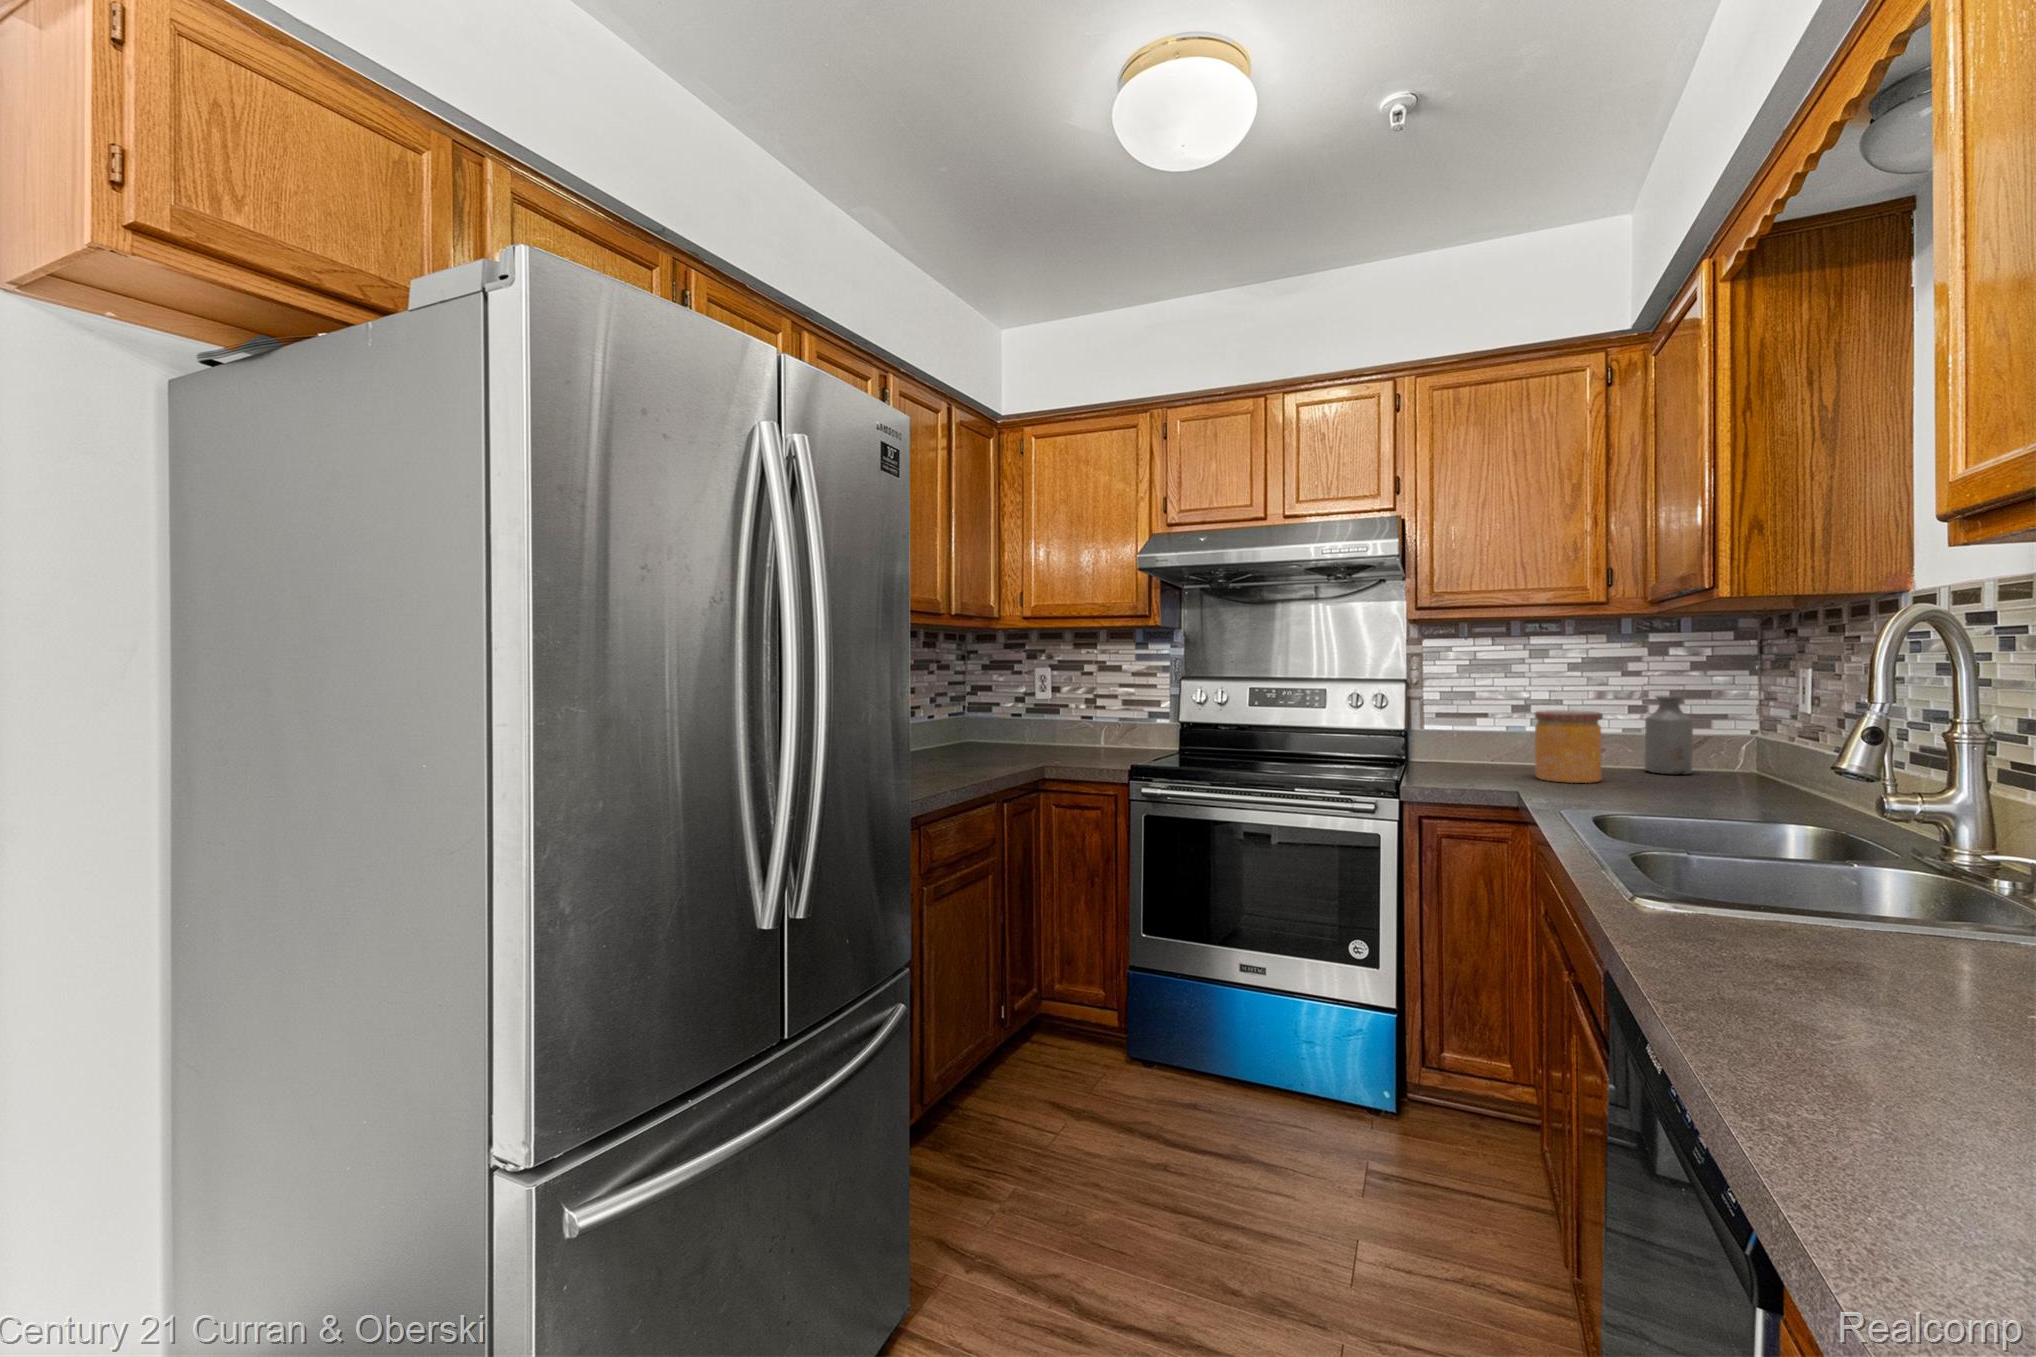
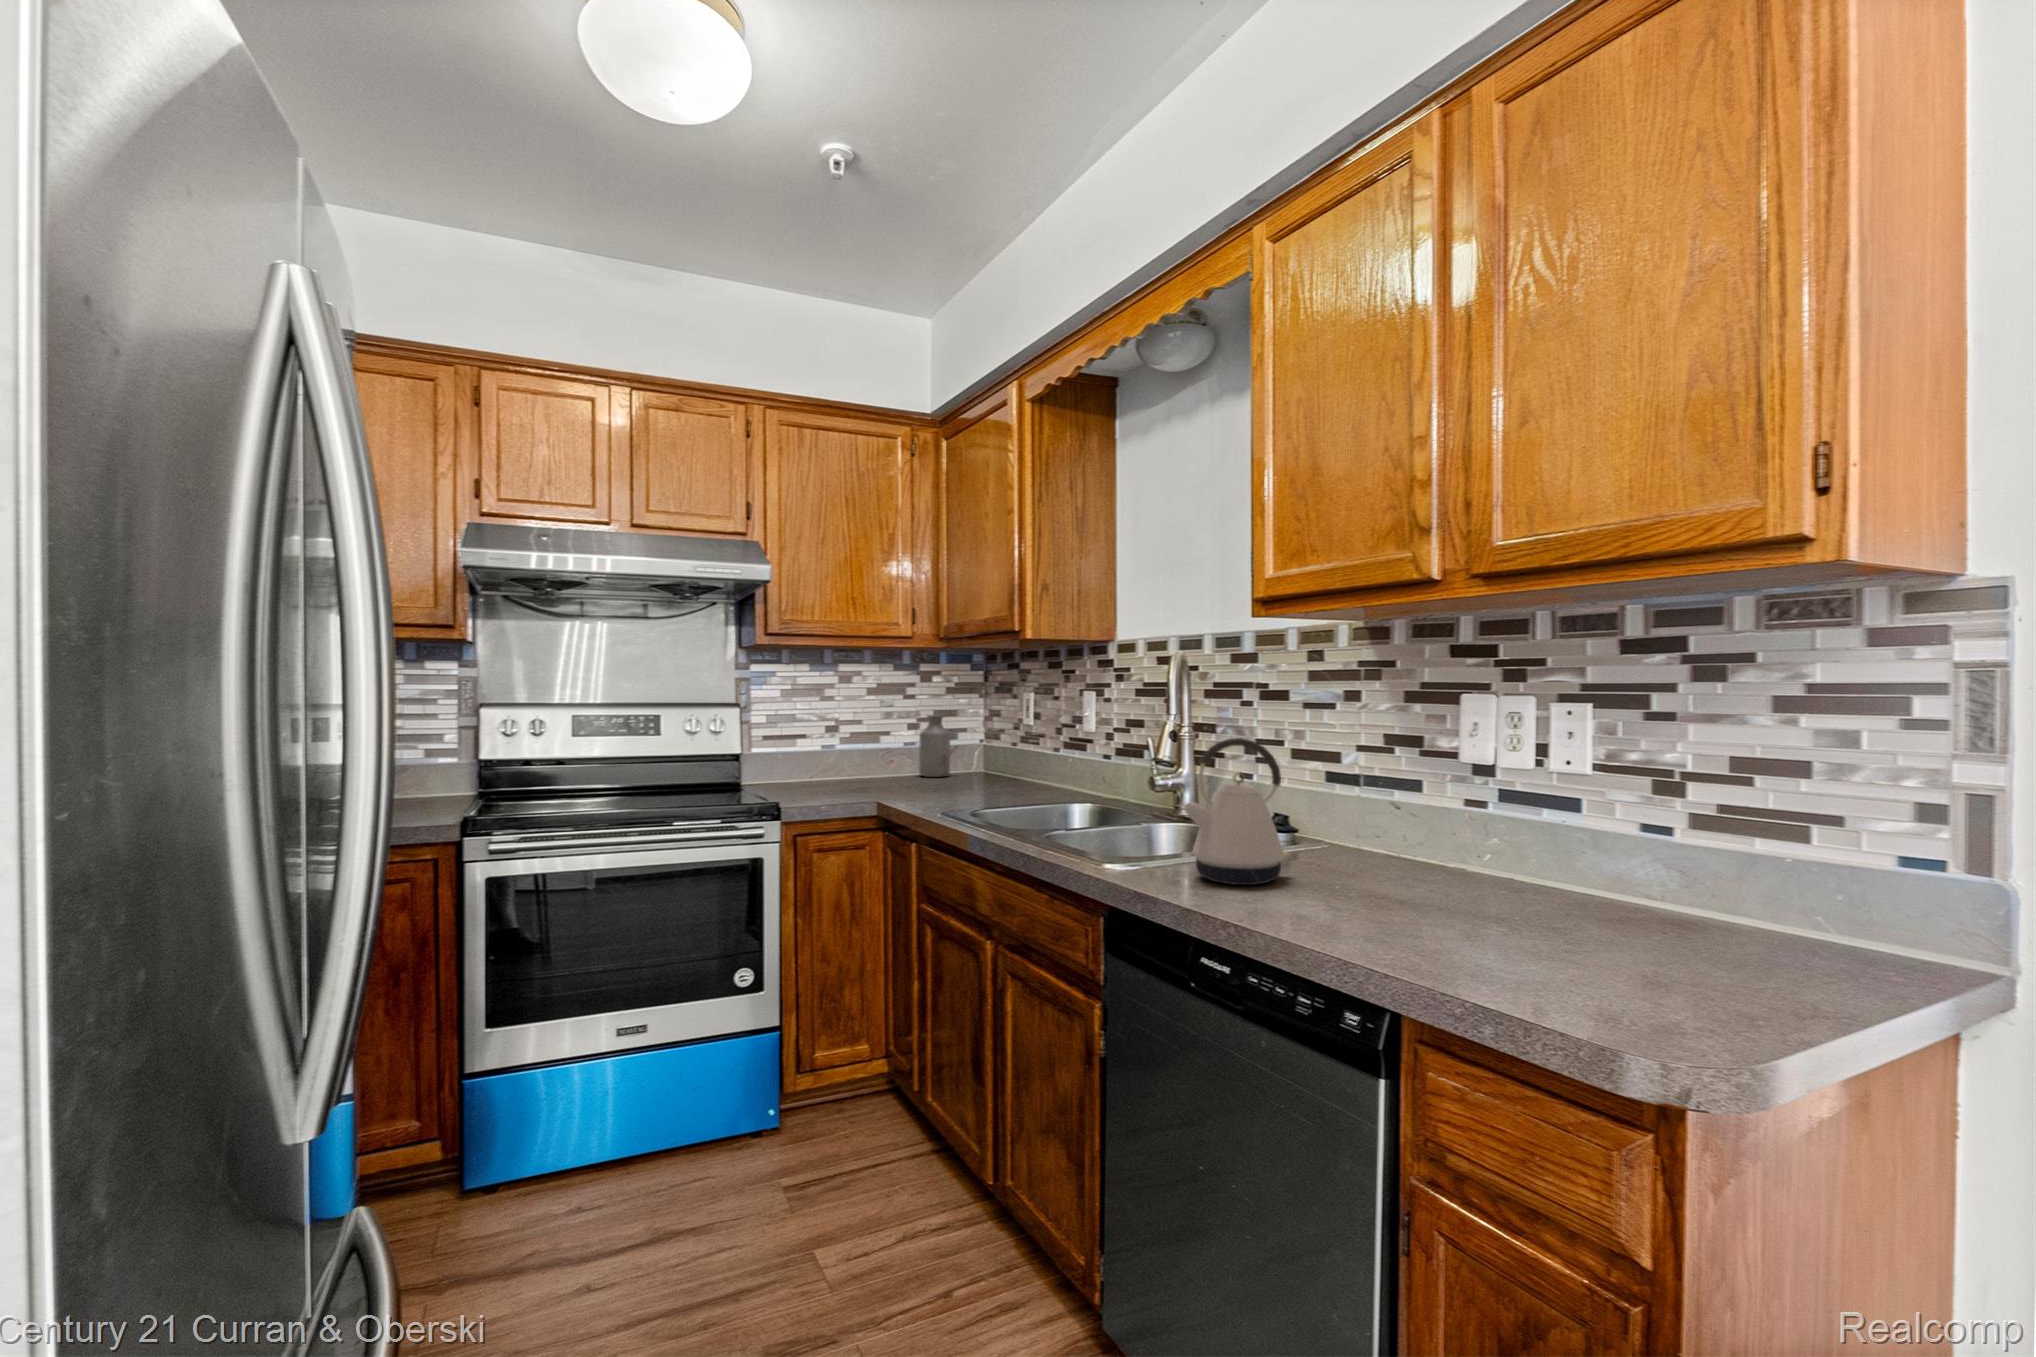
jar: present [1535,710,1602,783] -> none [860,728,909,789]
kettle: none [1702,753,1940,992] -> present [1182,738,1288,885]

